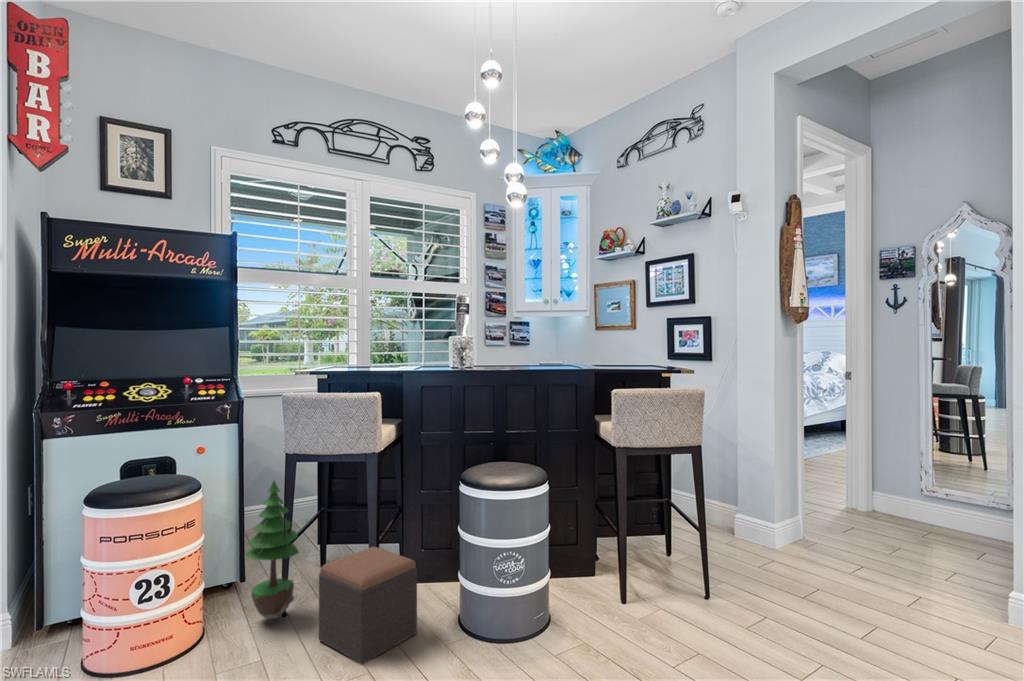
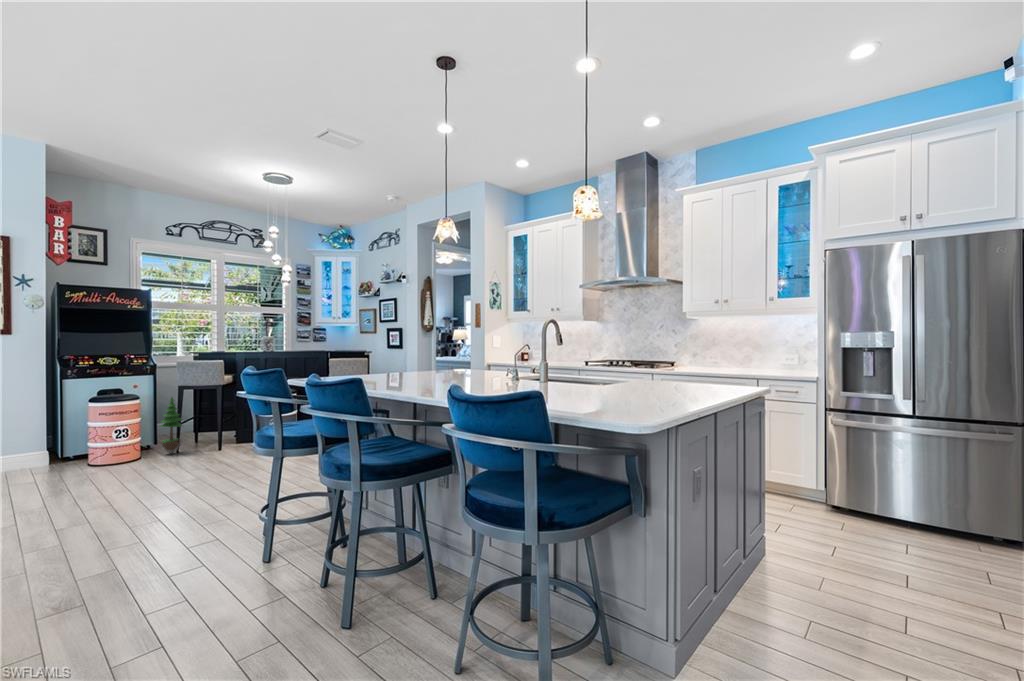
footstool: present [319,547,417,664] -> none [193,423,236,459]

